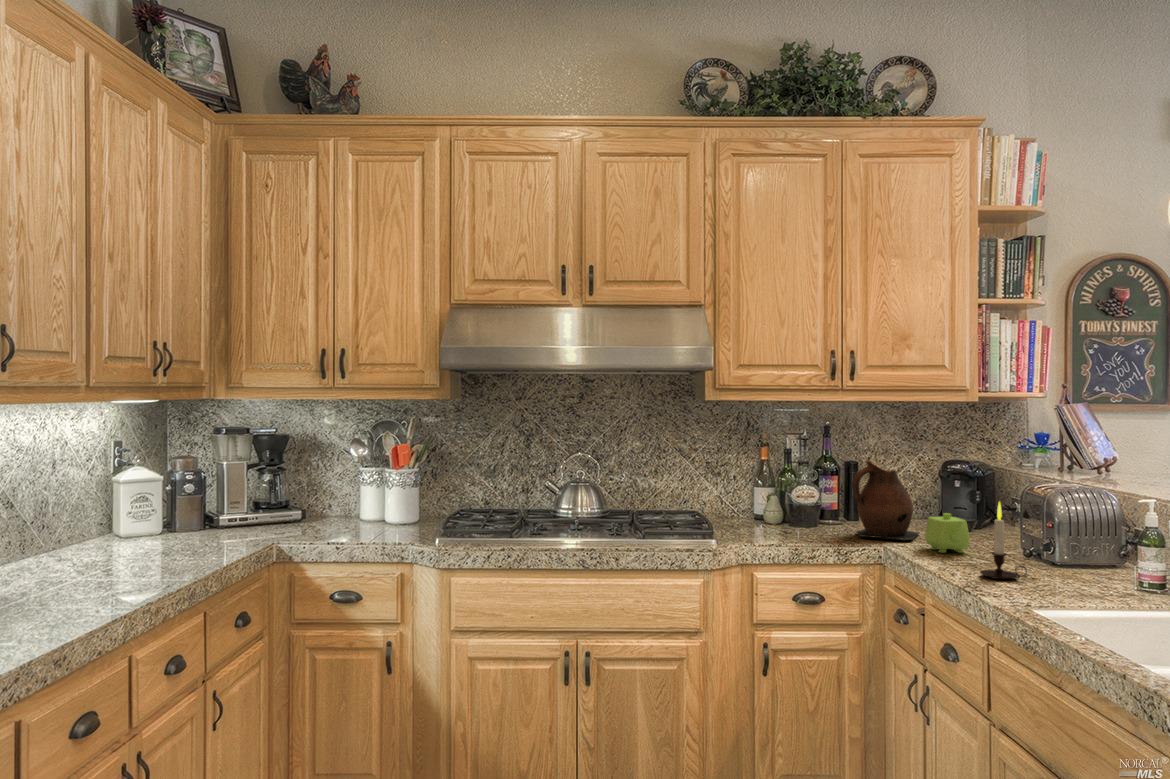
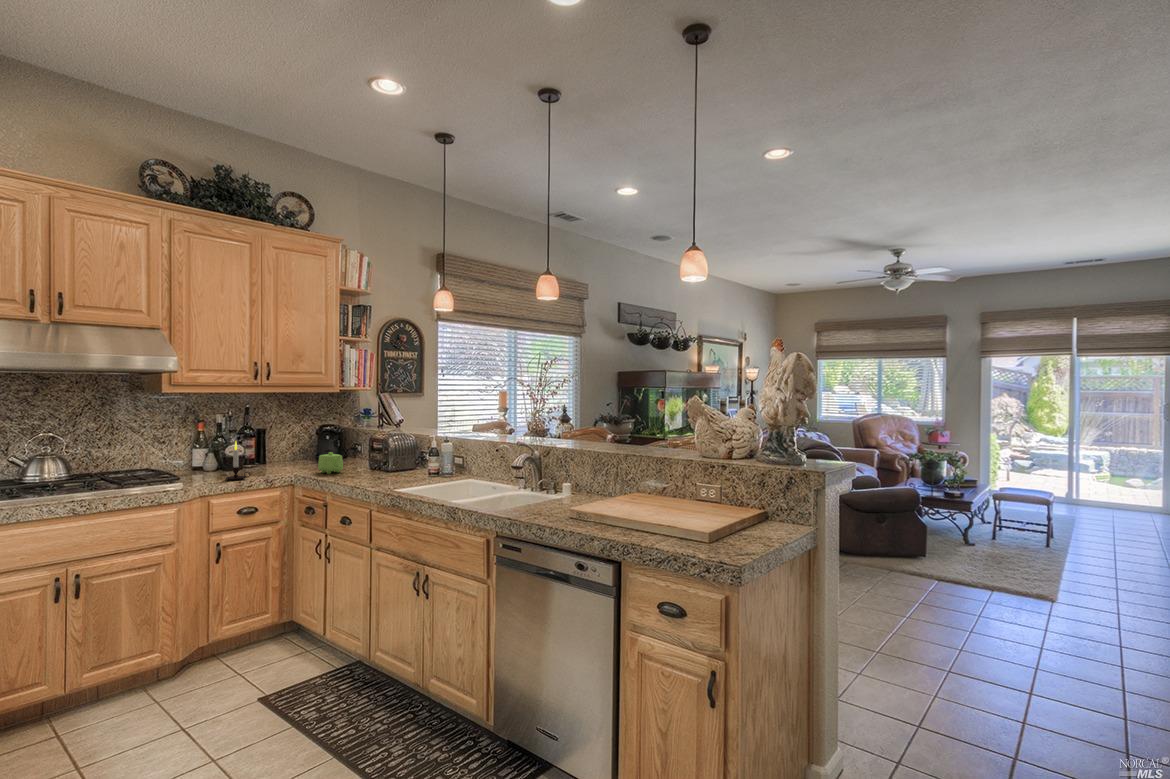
ceramic pitcher: present [852,461,919,541] -> none [270,427,309,471]
candle: present [980,502,1027,579] -> present [226,442,250,480]

